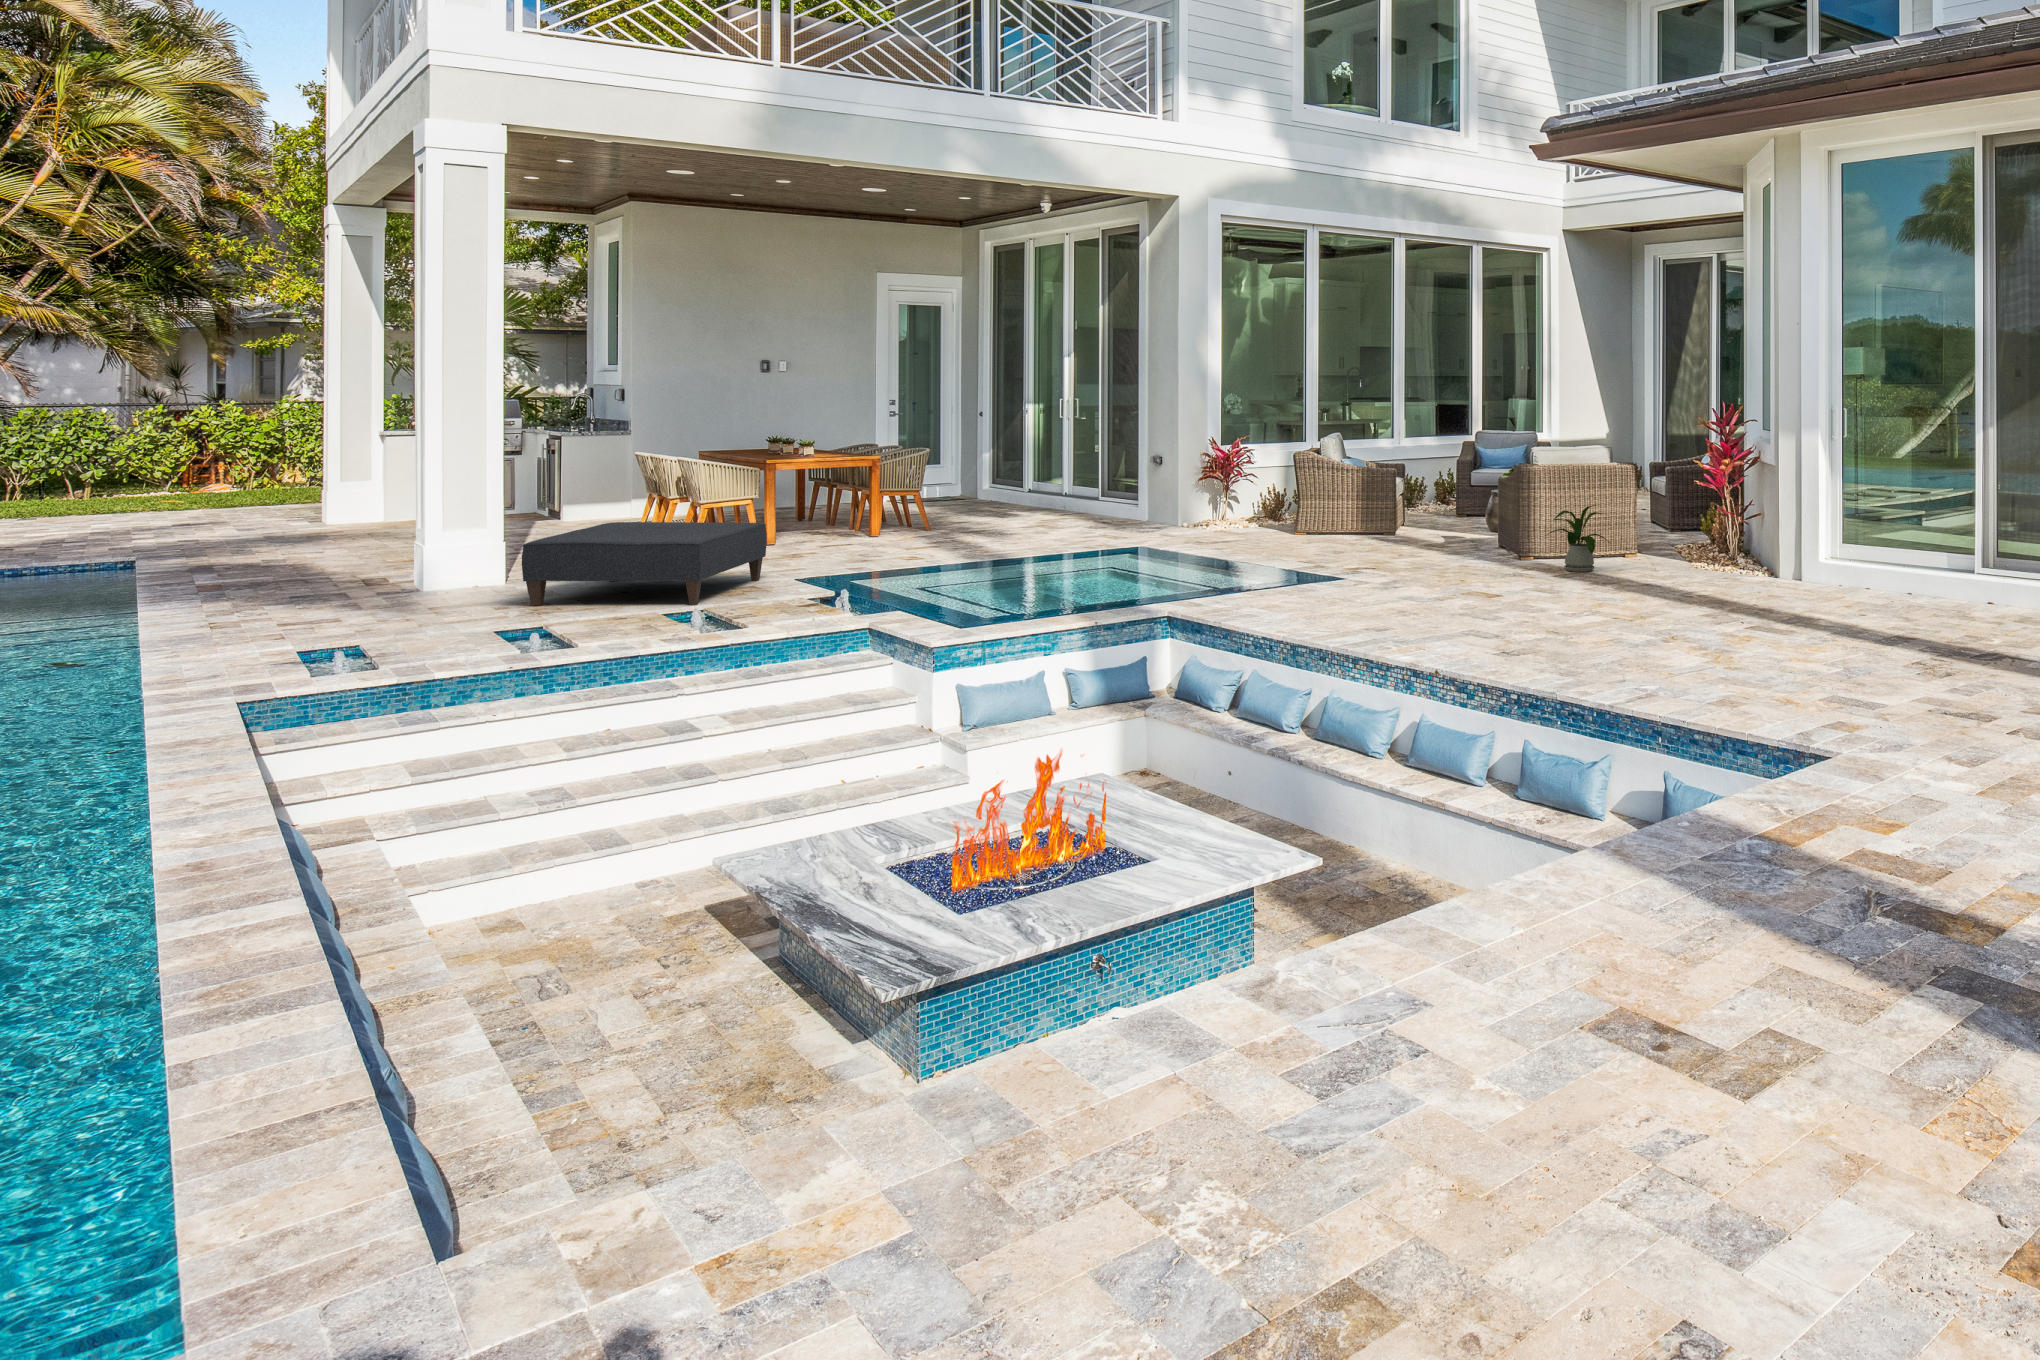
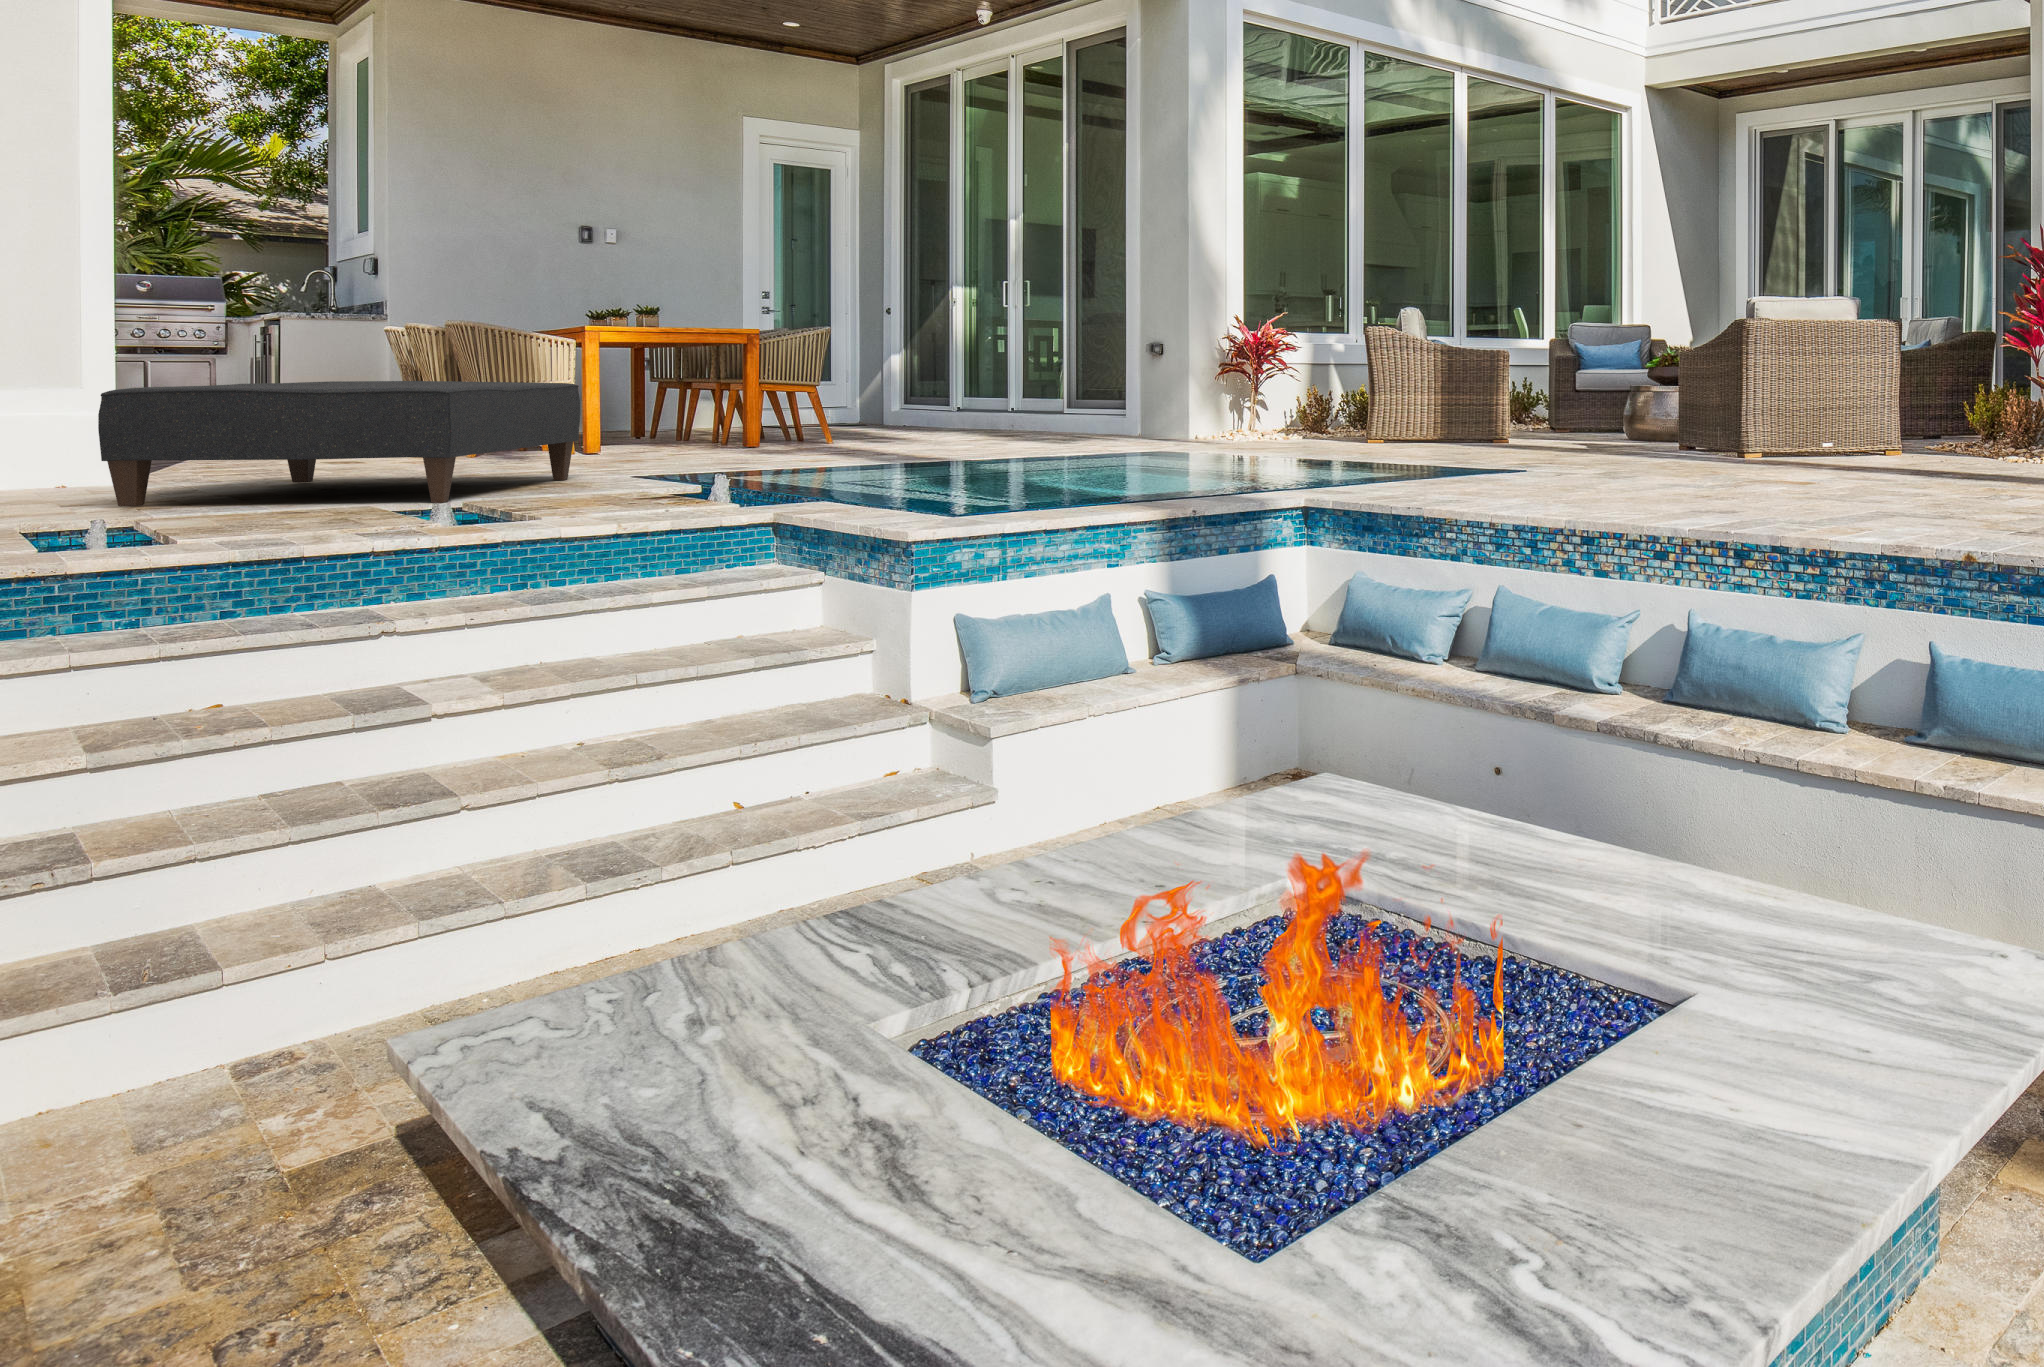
house plant: present [1547,505,1610,572] -> none [1796,359,1909,460]

